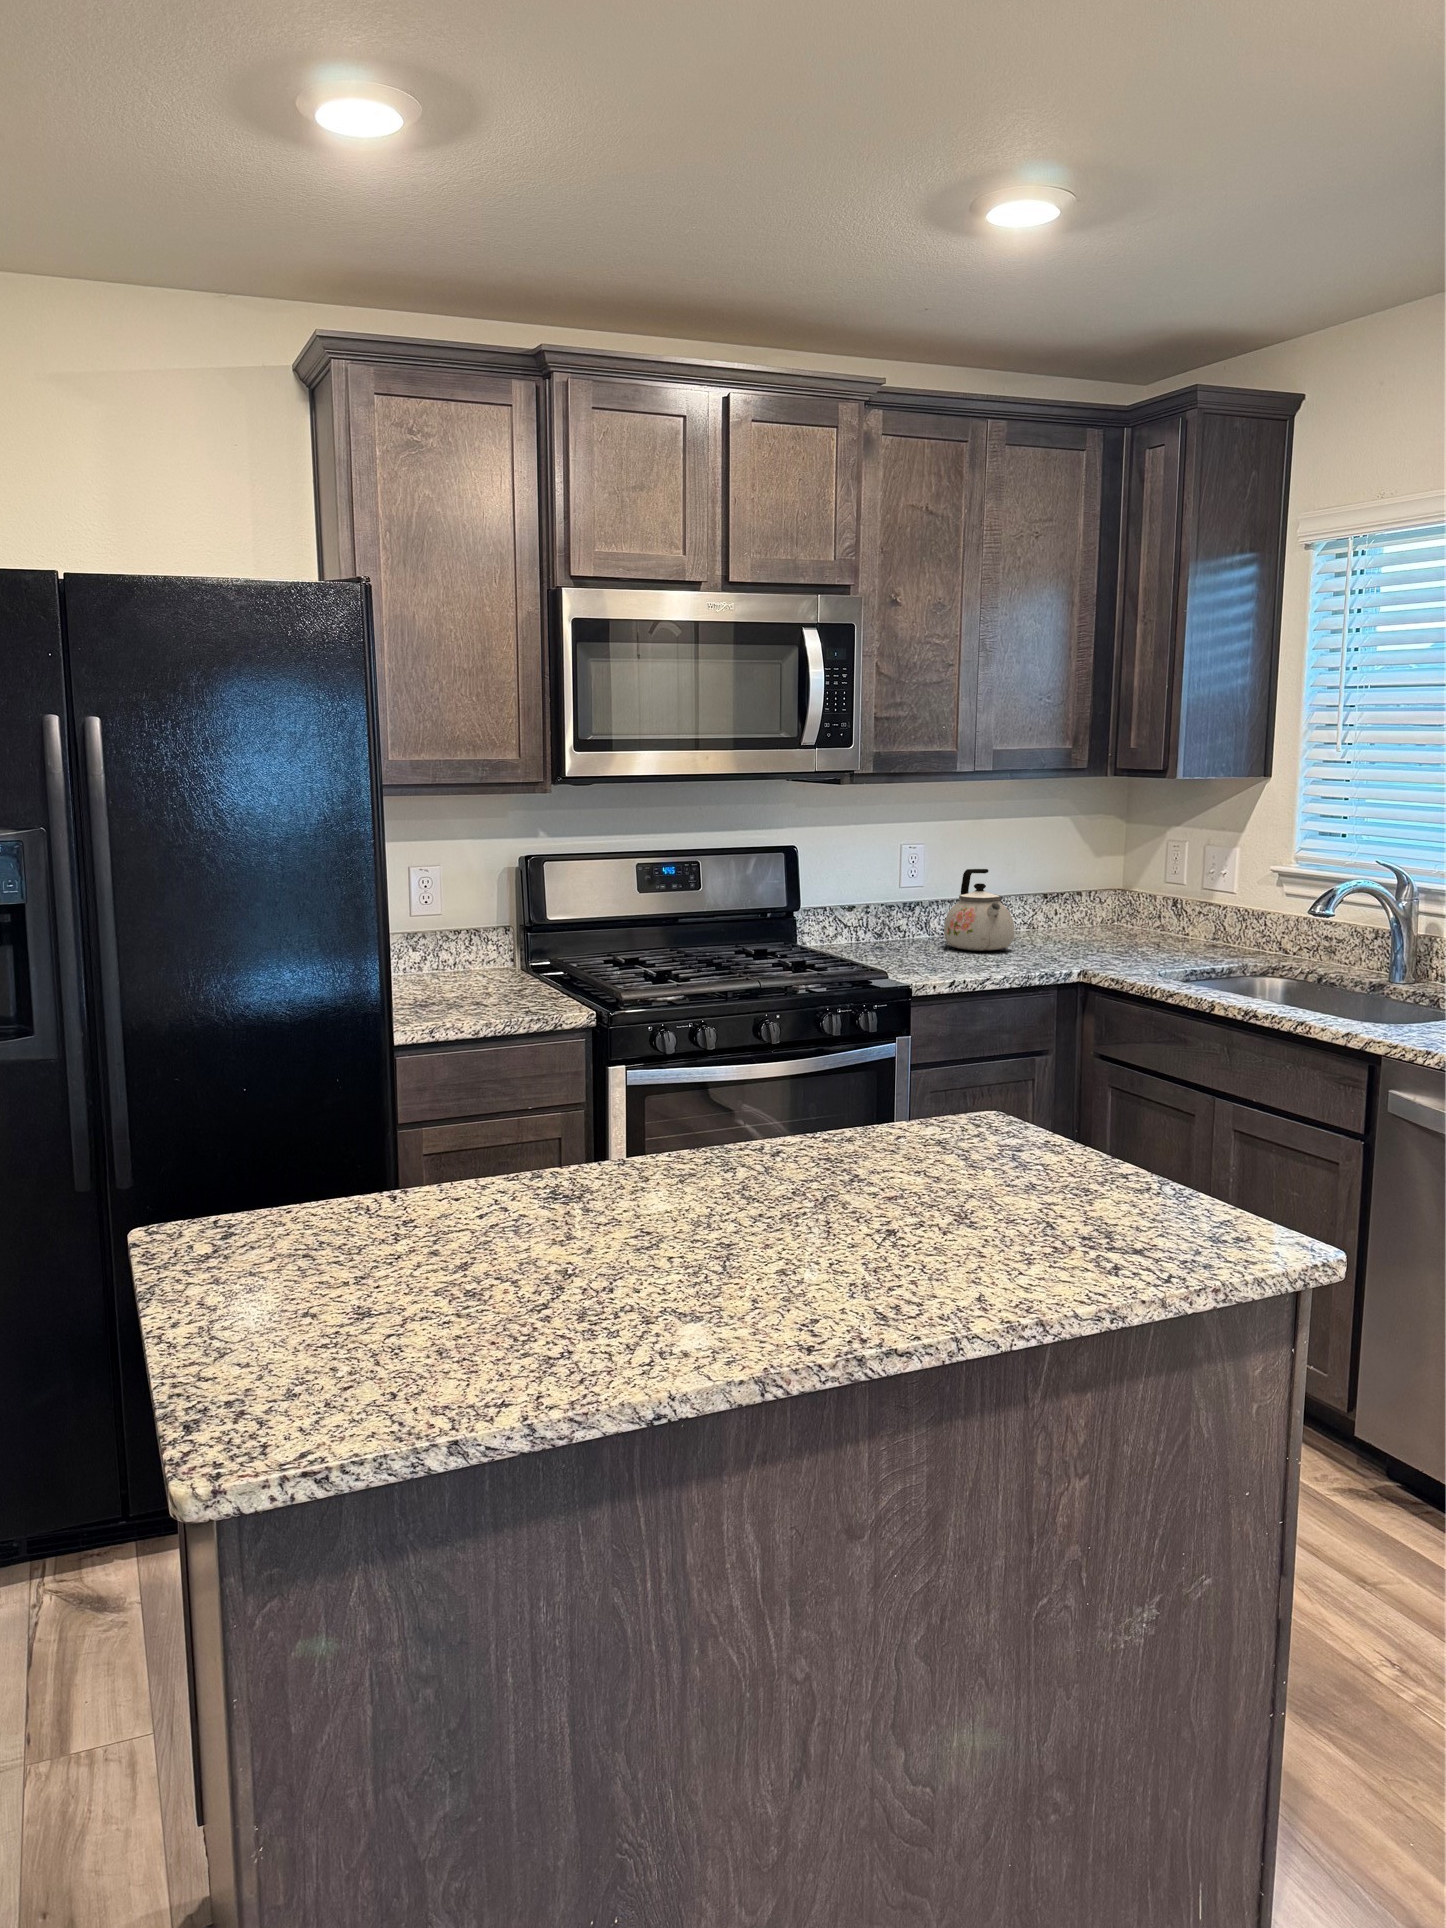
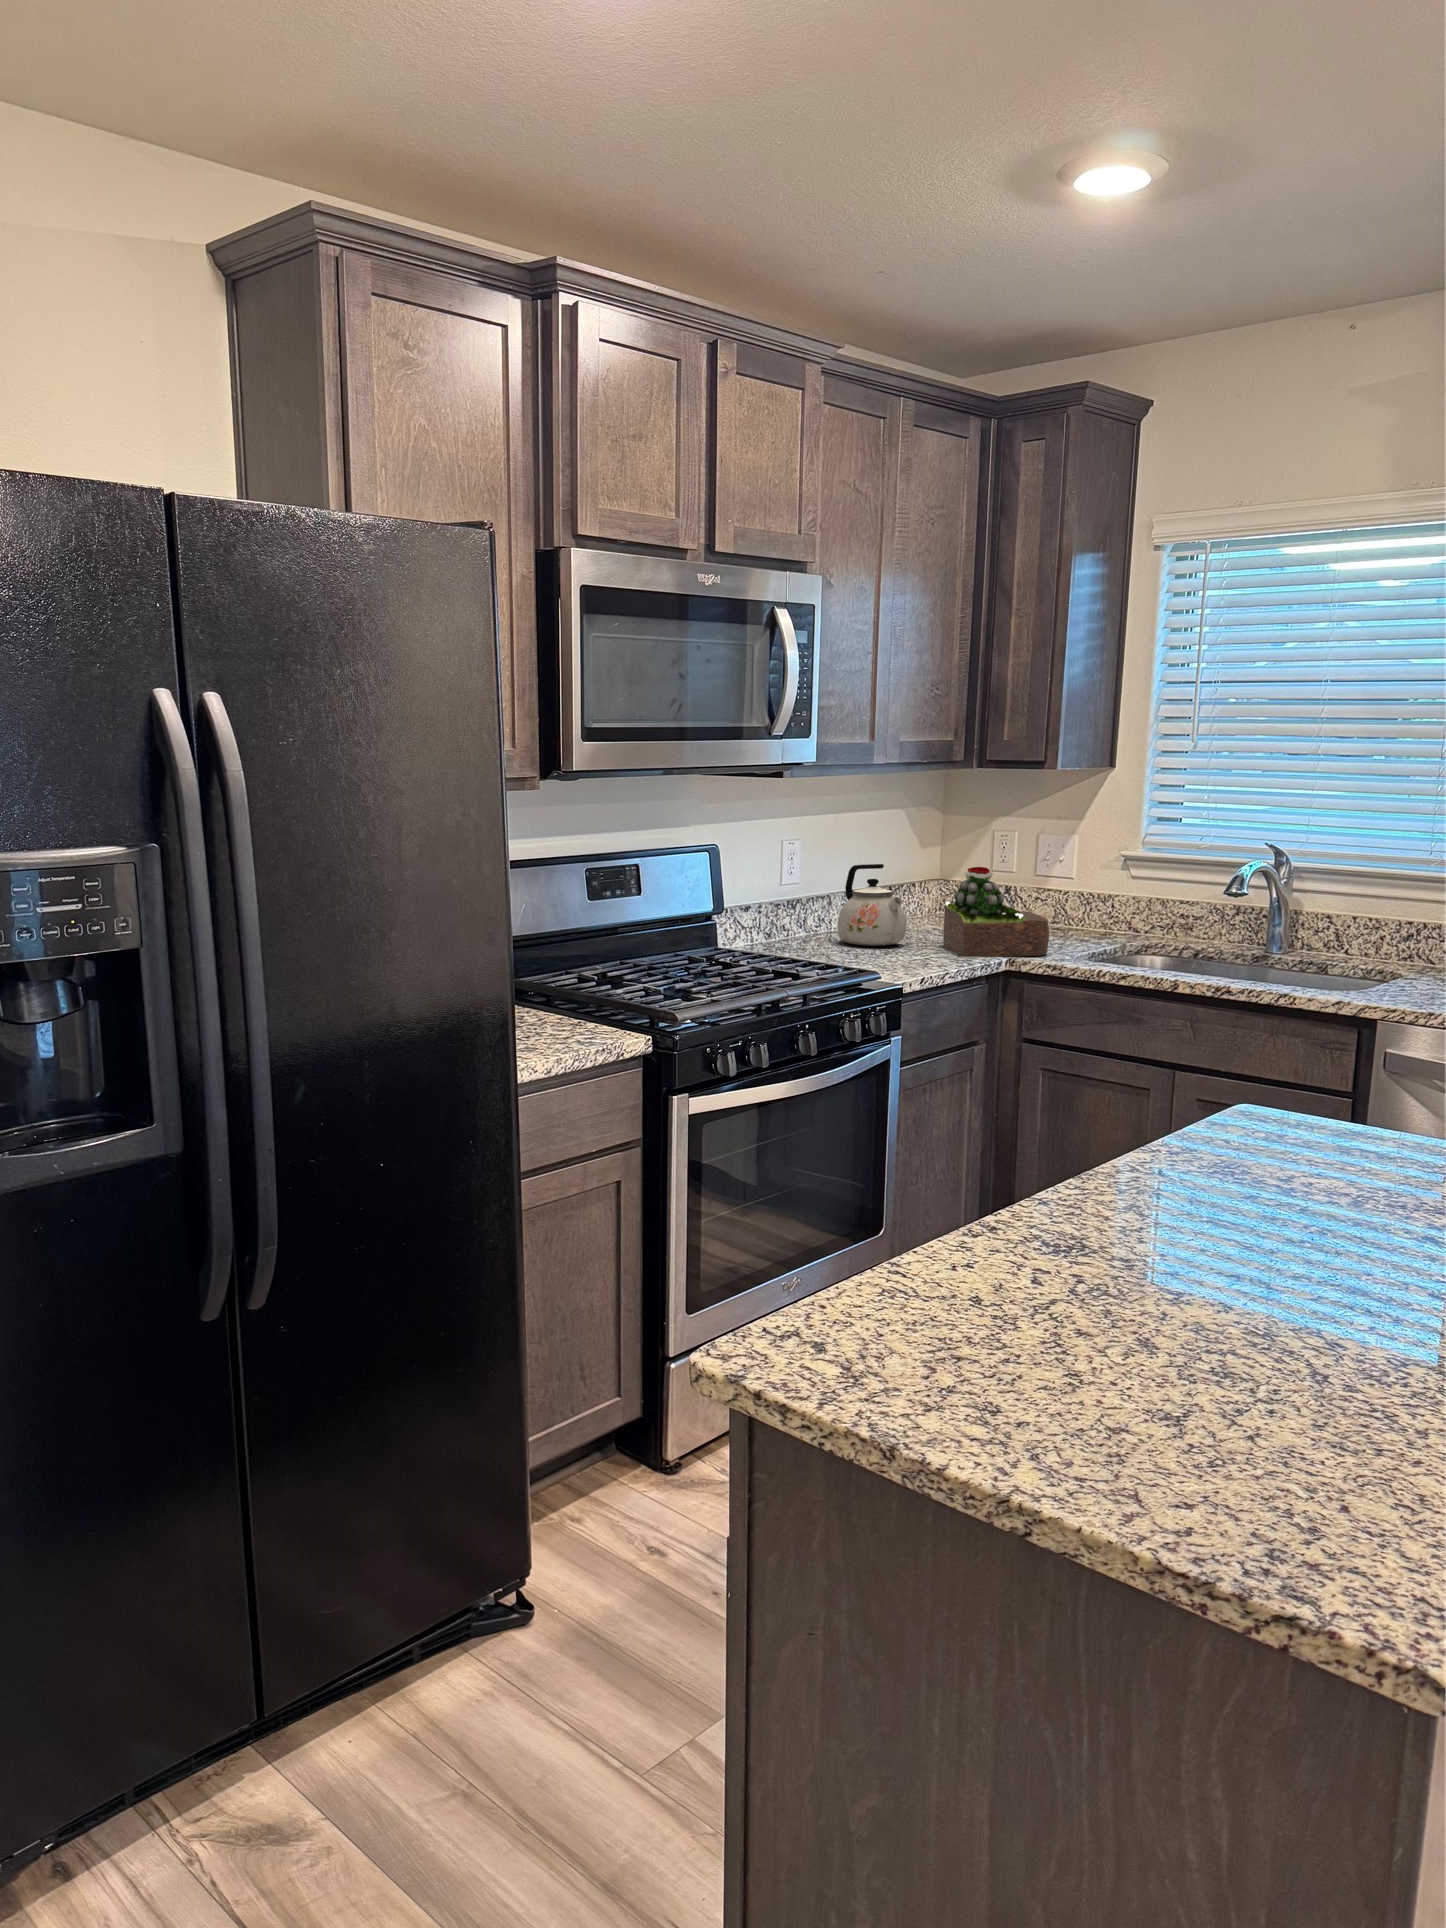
succulent plant: none [1046,875,1150,970] -> present [943,867,1049,957]

